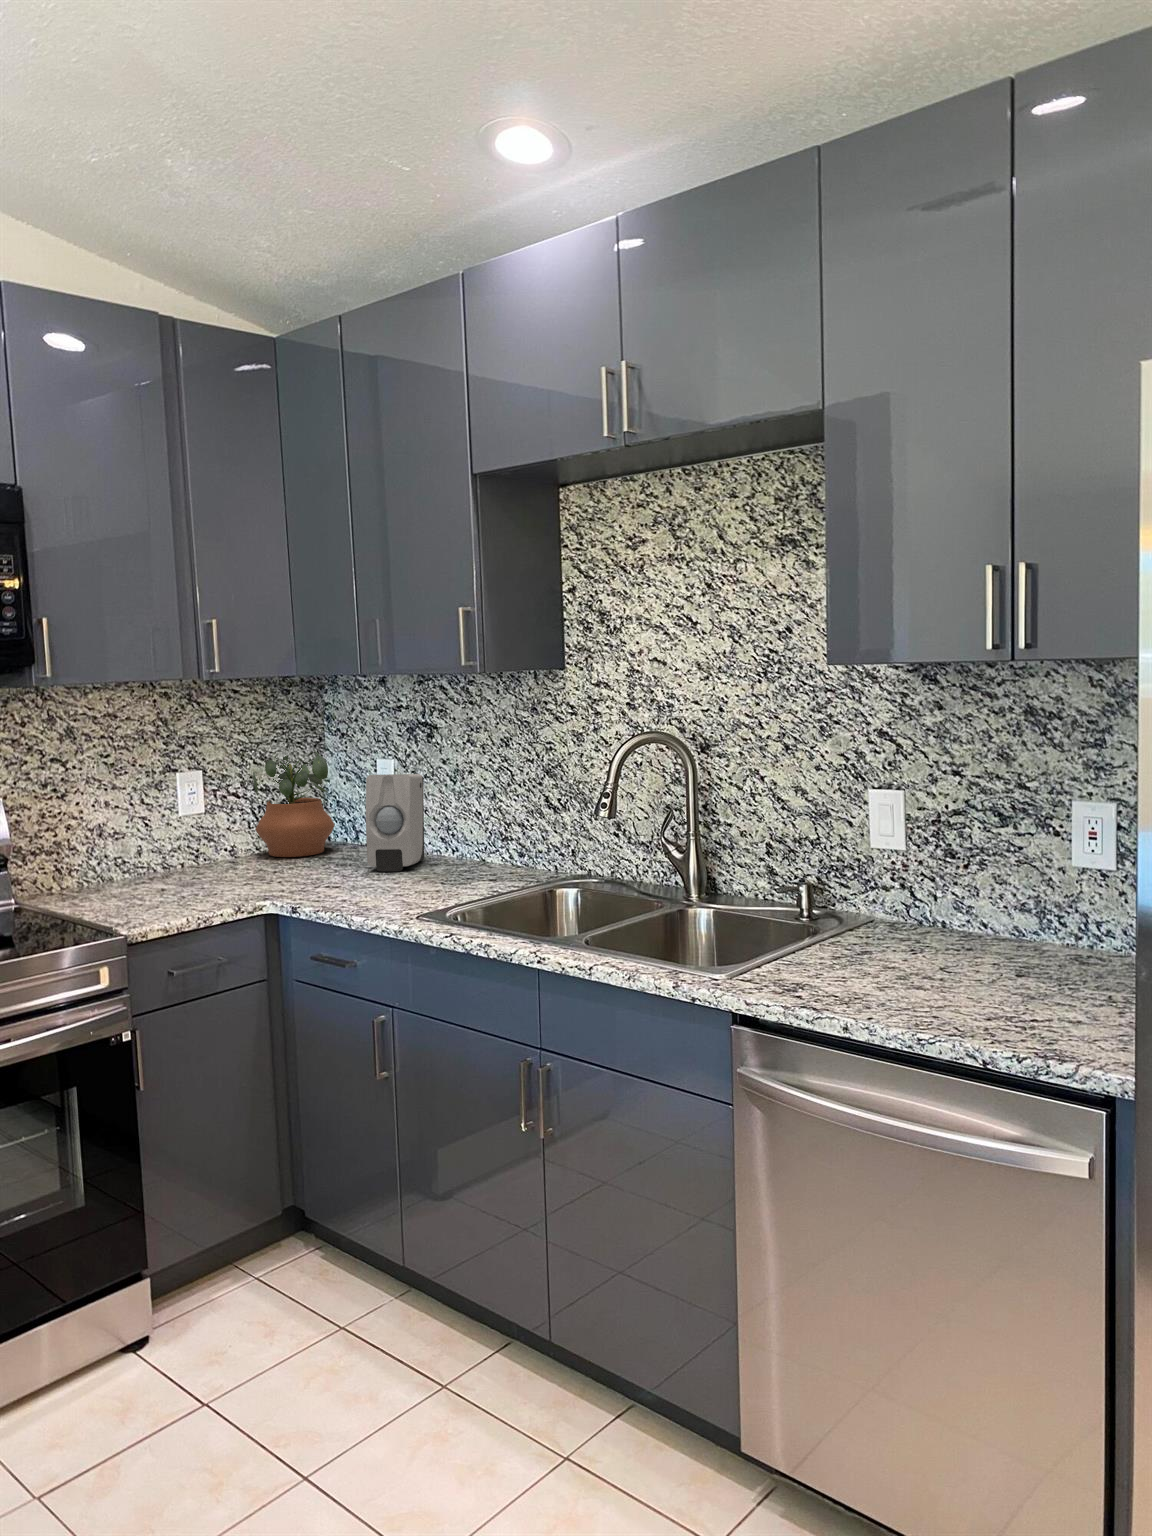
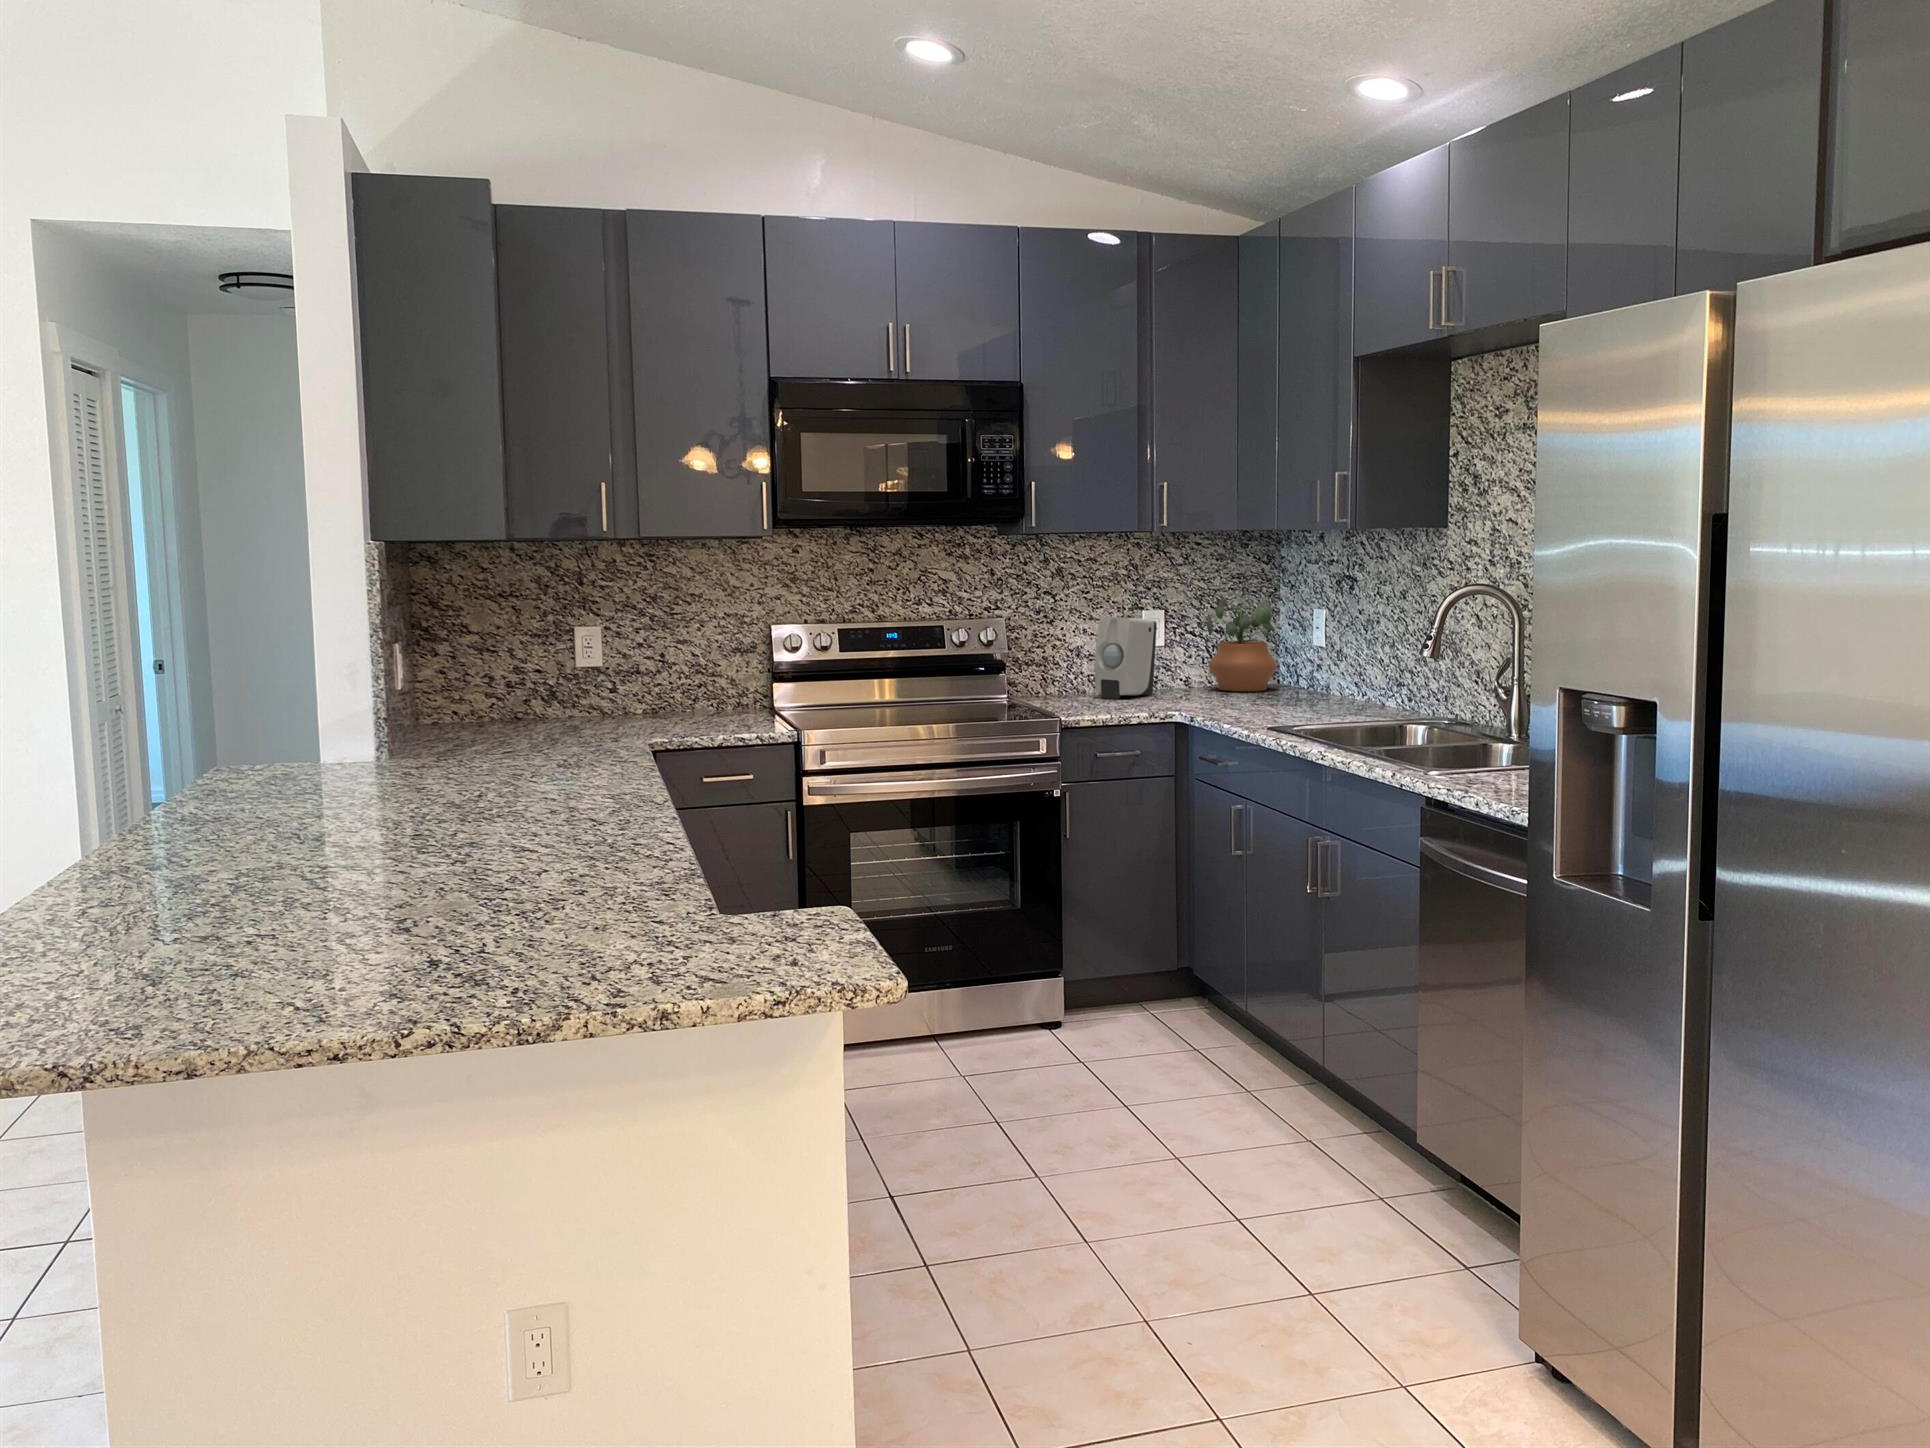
soap dispenser: present [366,774,424,871] -> present [1095,617,1157,699]

